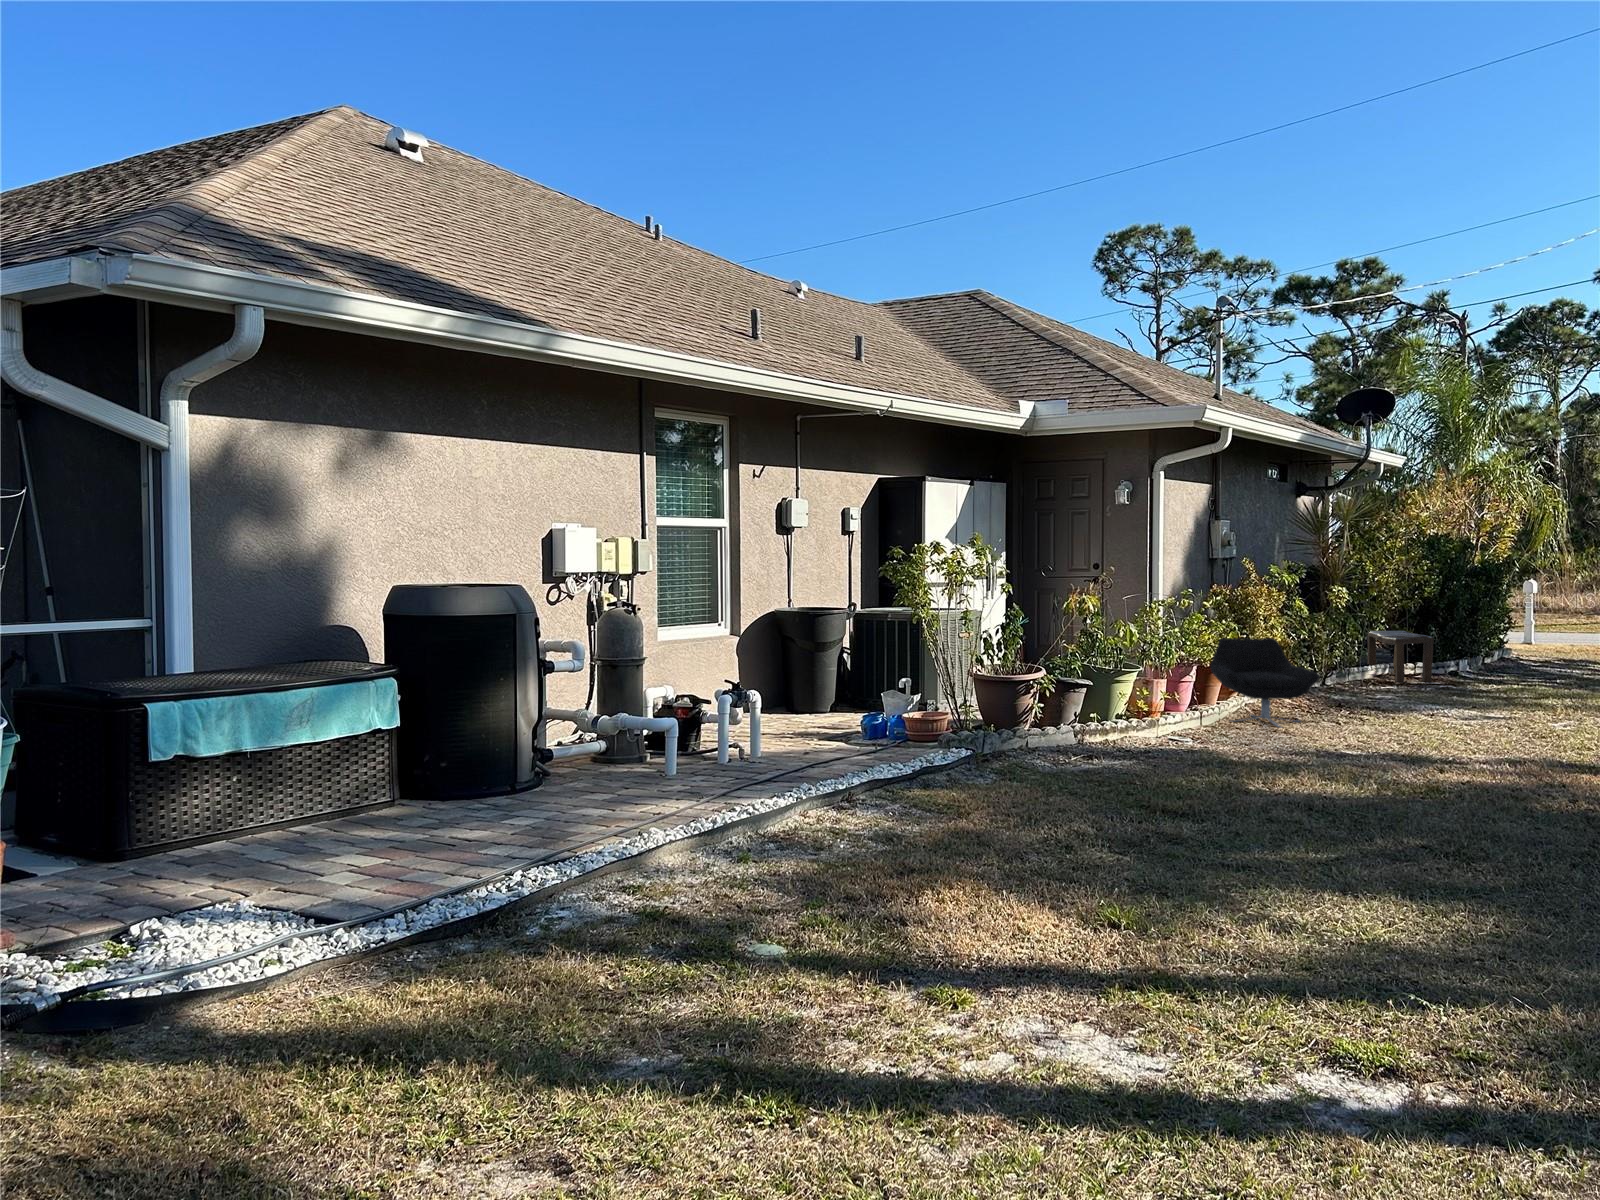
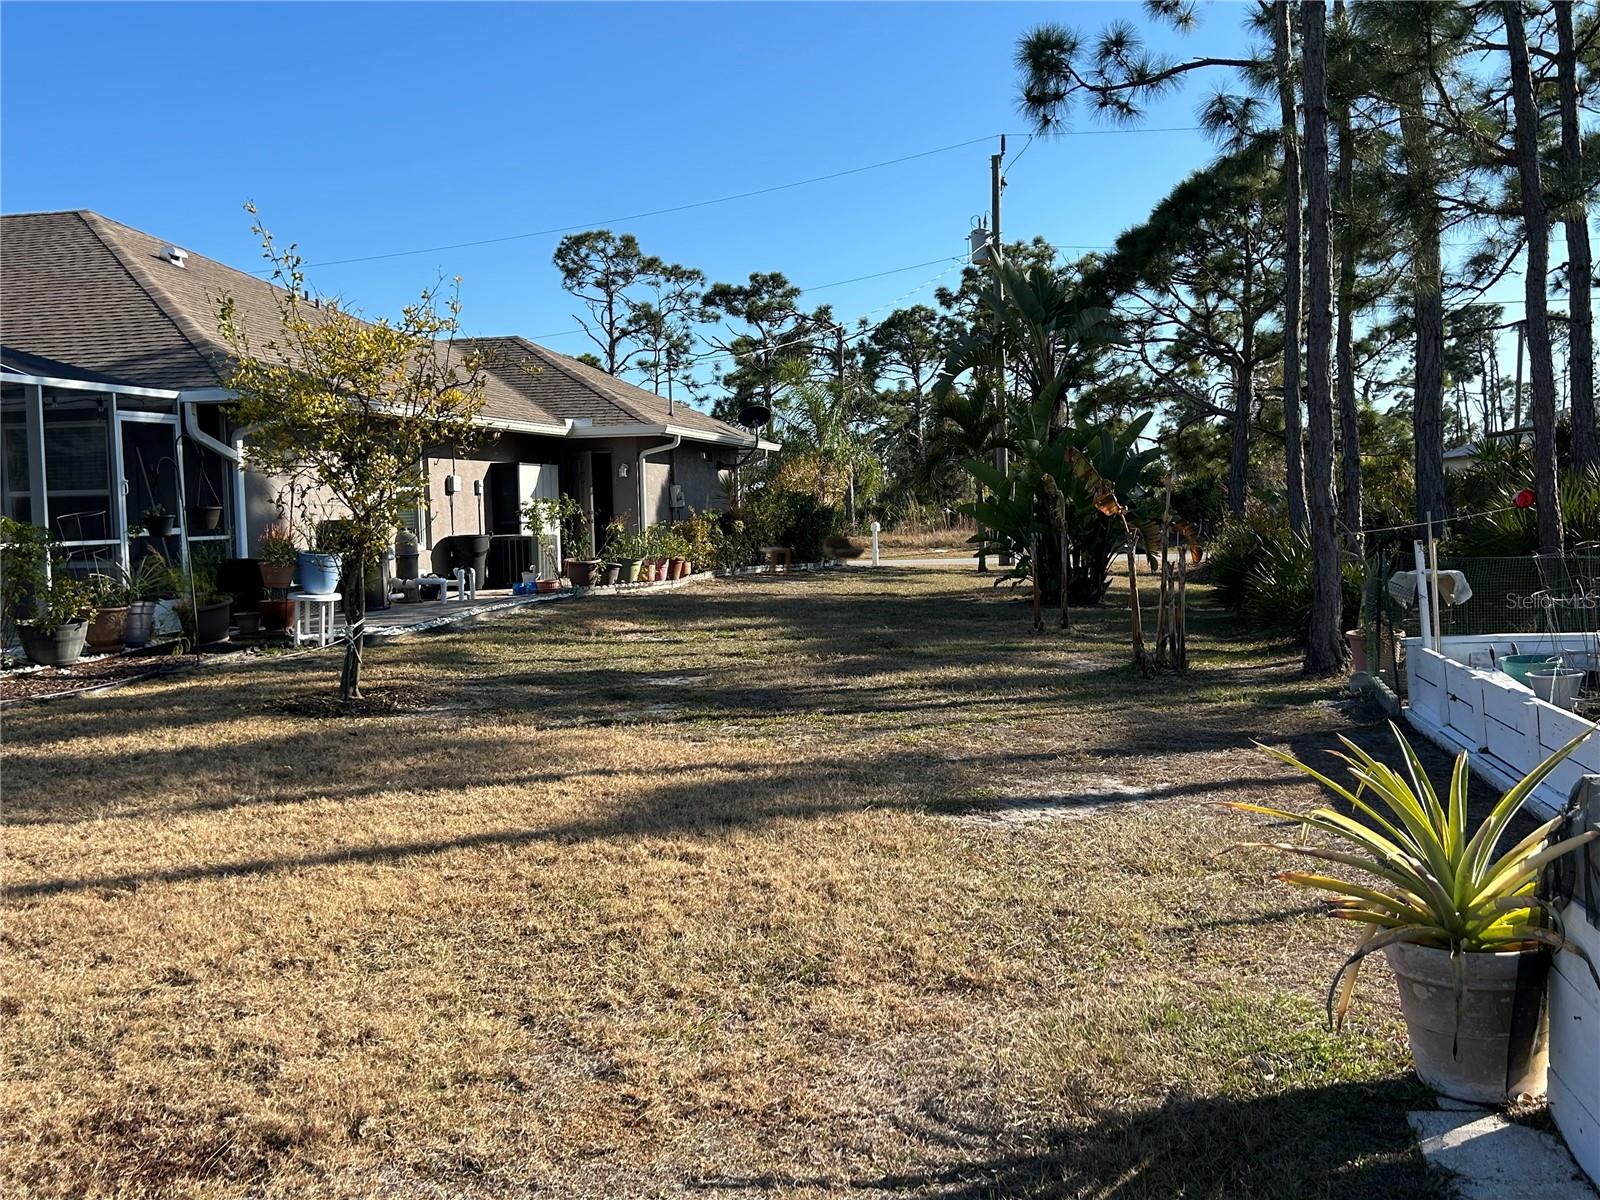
lounge chair: present [1210,638,1320,727] -> present [823,537,865,568]

